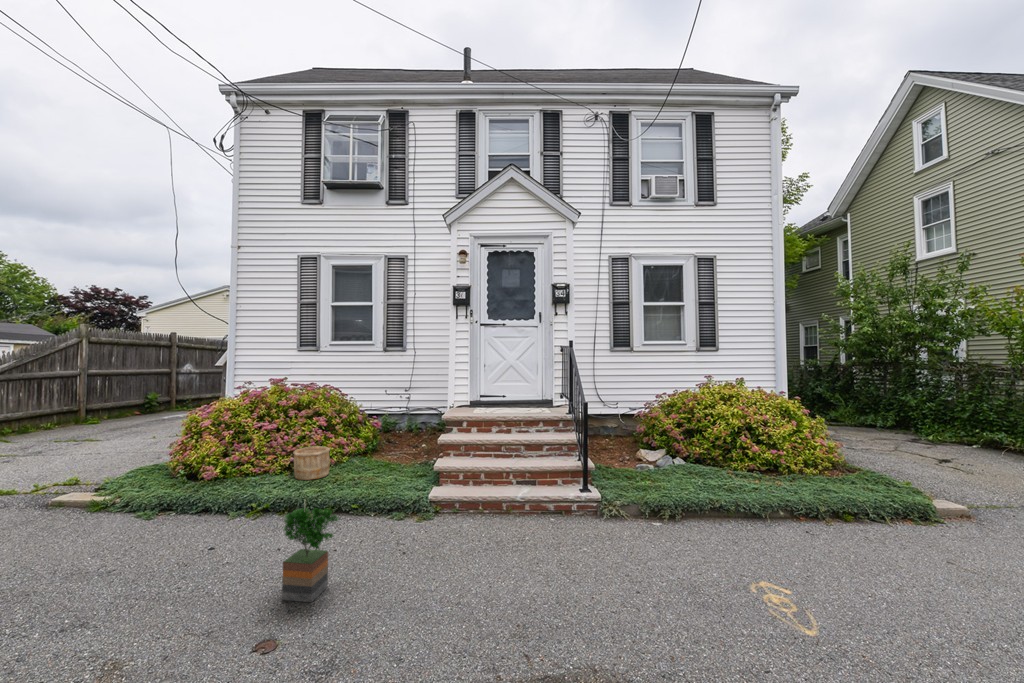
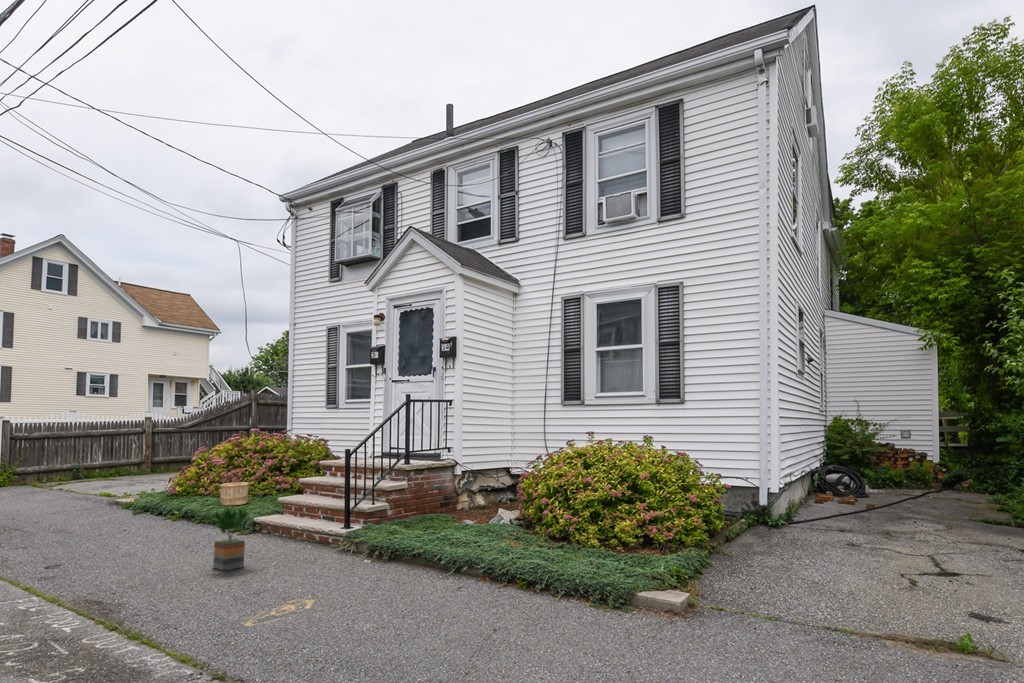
potted tree: present [282,508,338,602] -> present [211,509,253,571]

